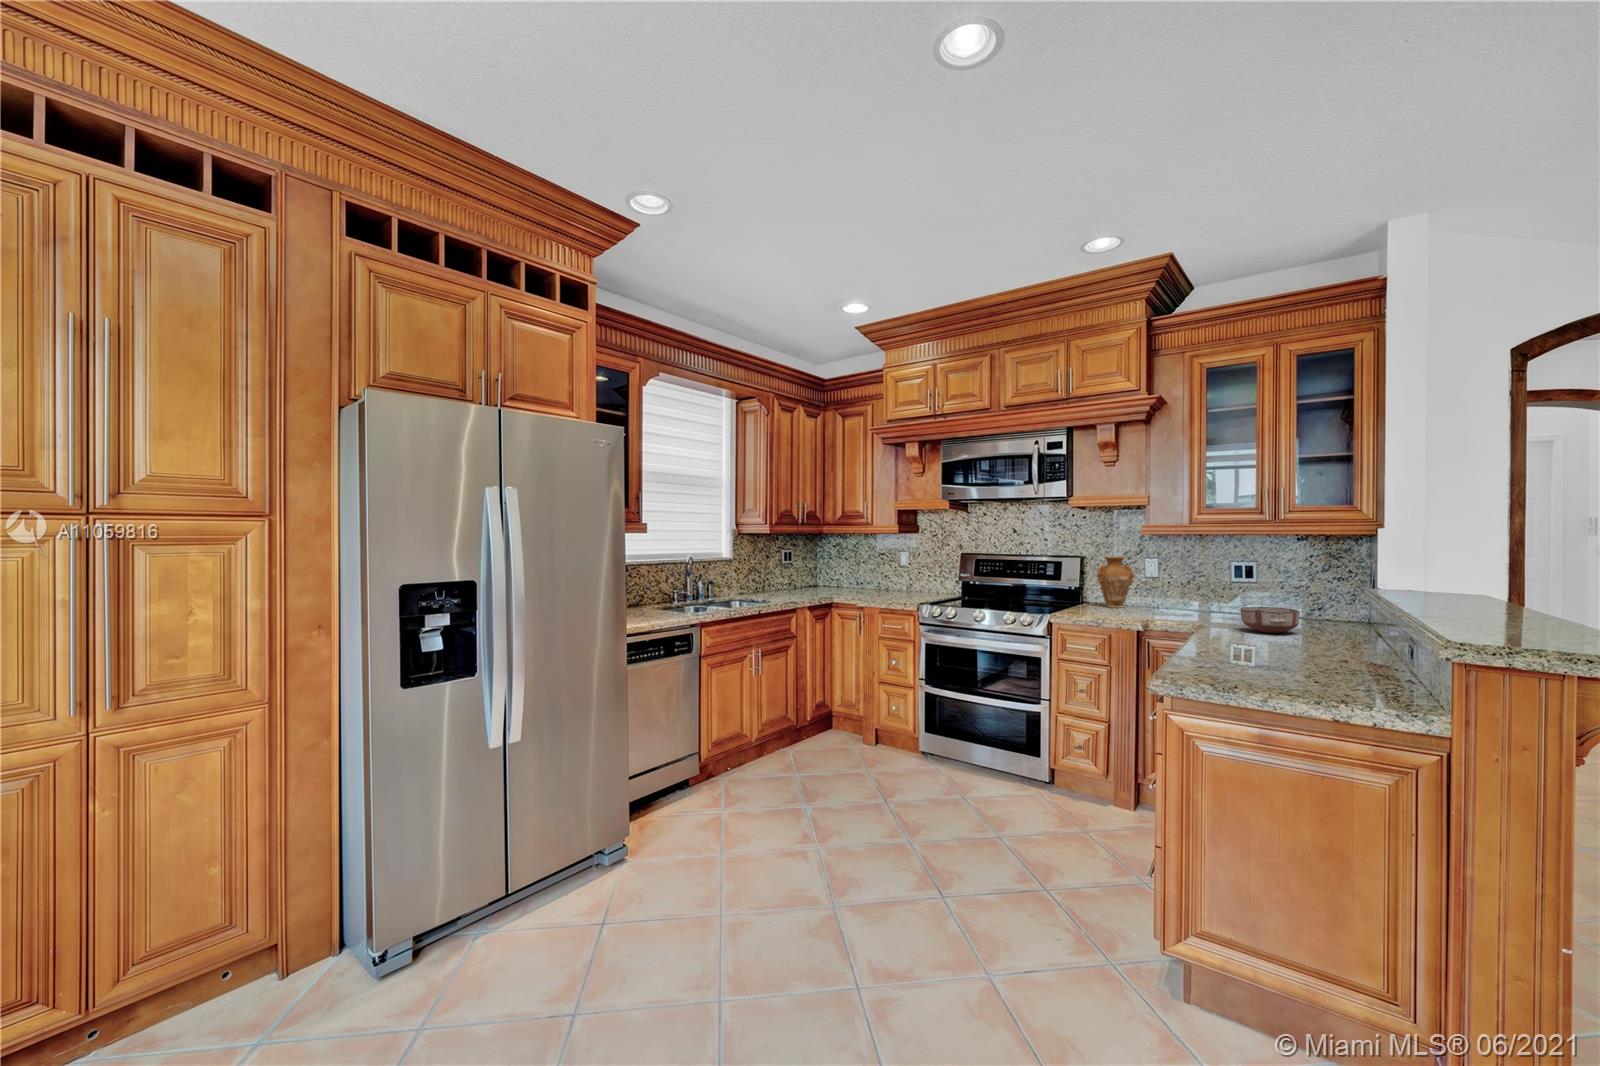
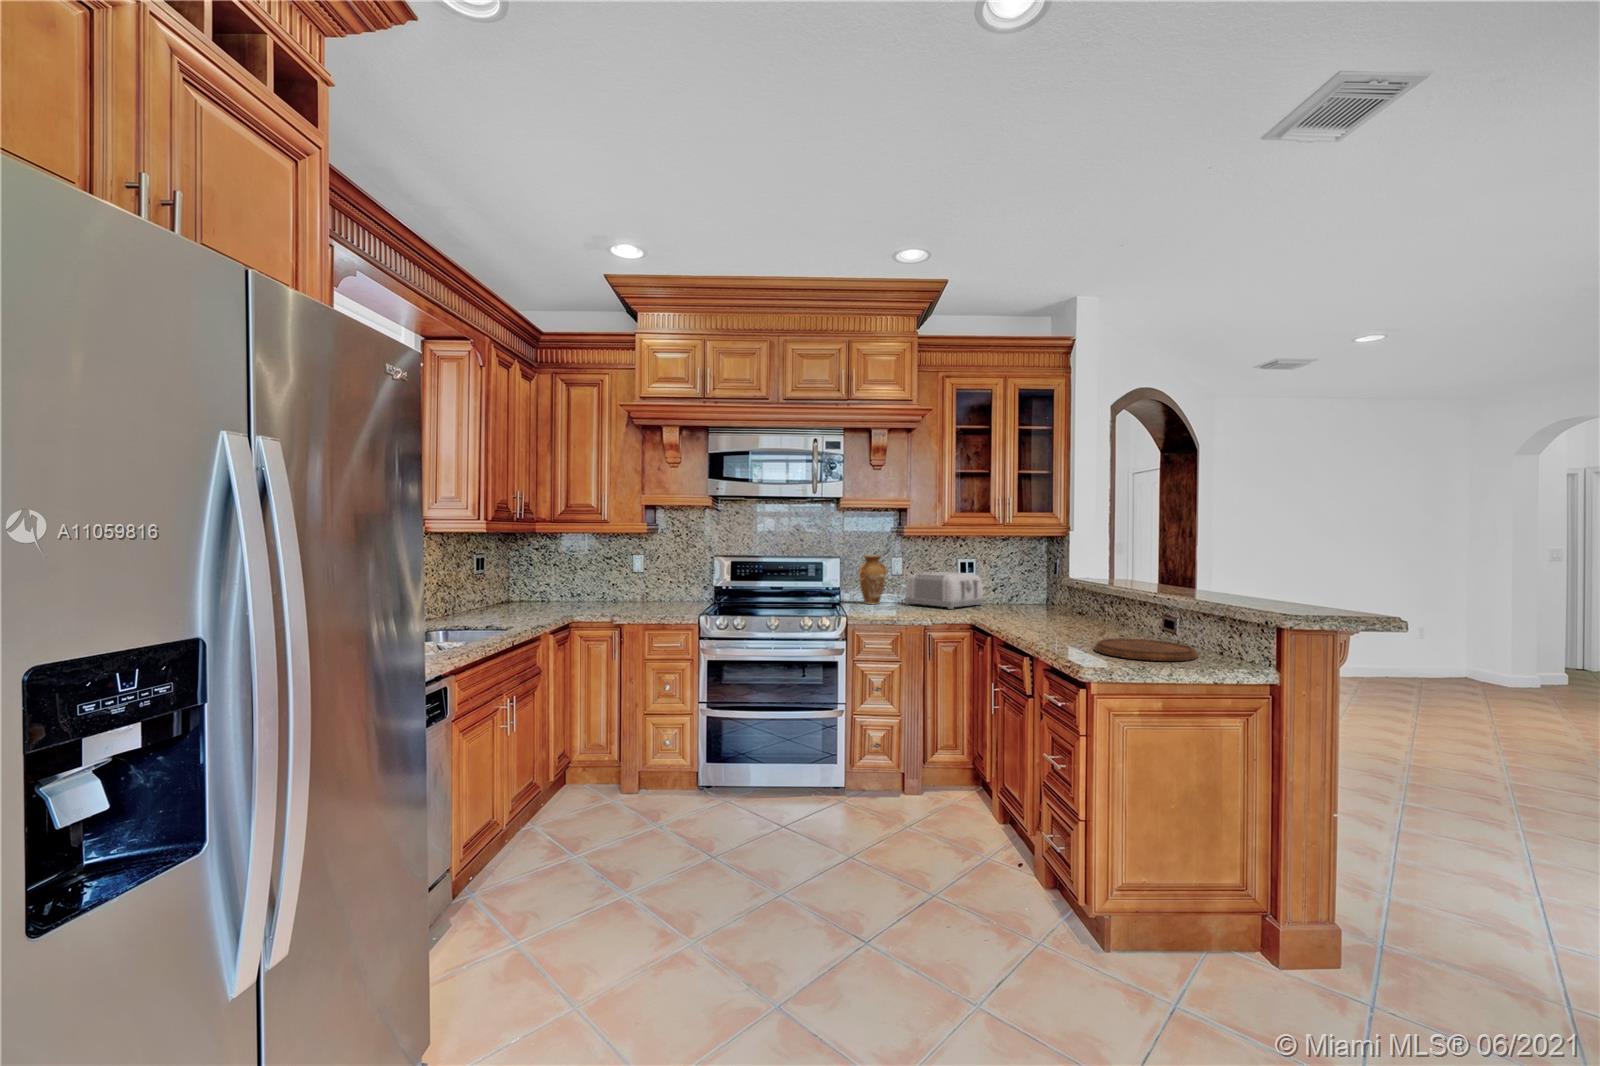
toaster: none [1148,576,1248,618] -> present [905,572,984,609]
ceramic bowl: present [1240,607,1300,633] -> none [1013,596,1056,617]
cutting board: none [1209,656,1347,688] -> present [1094,638,1198,661]

